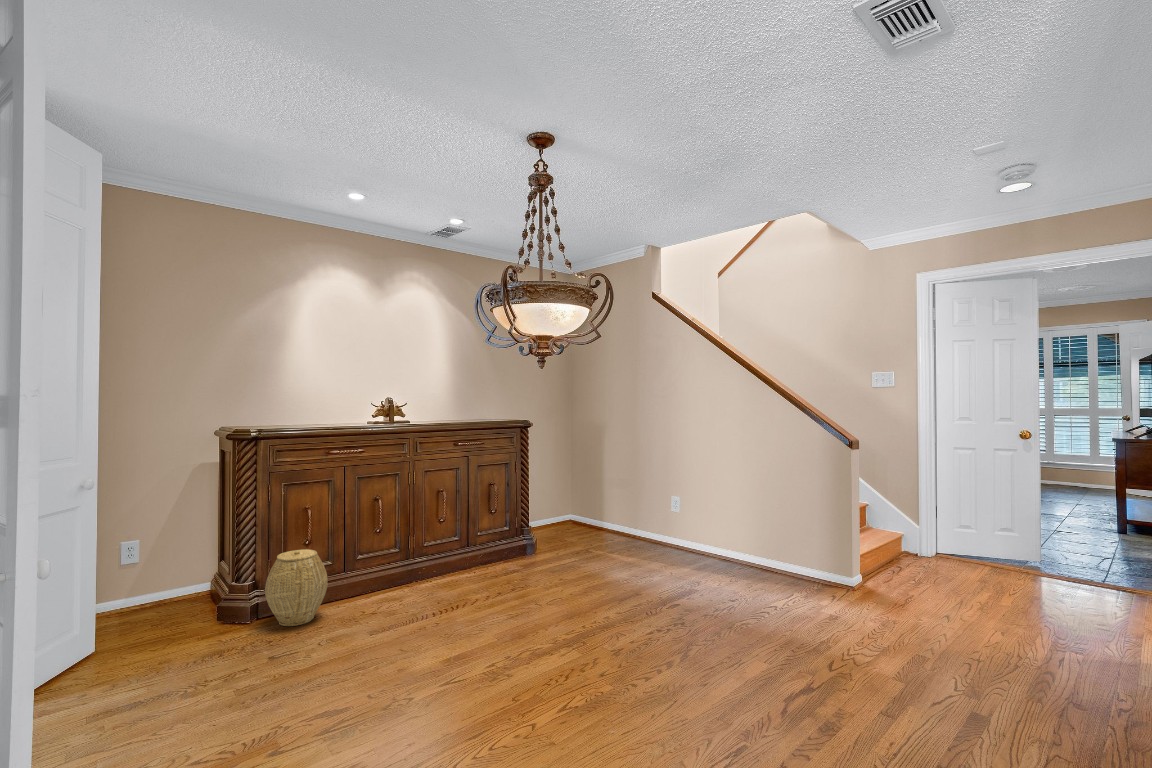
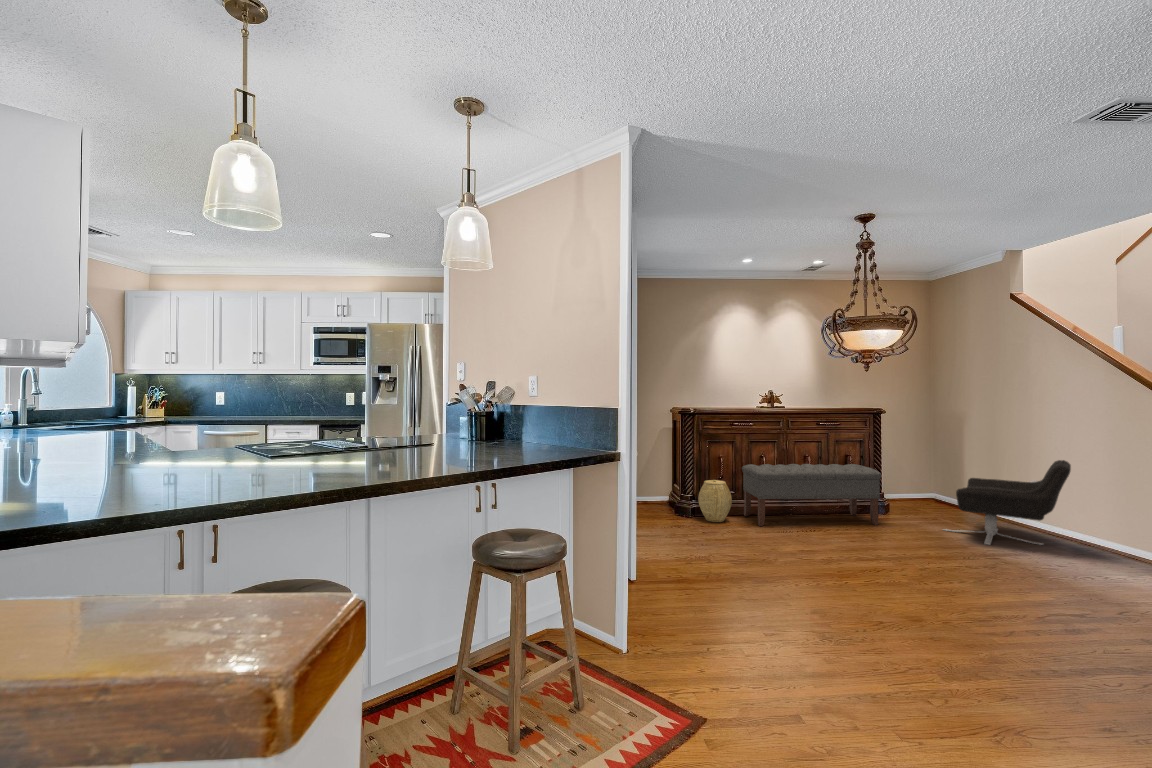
lounge chair: none [601,472,725,583] -> present [944,460,1071,545]
bench: none [345,495,536,618] -> present [742,464,881,526]

